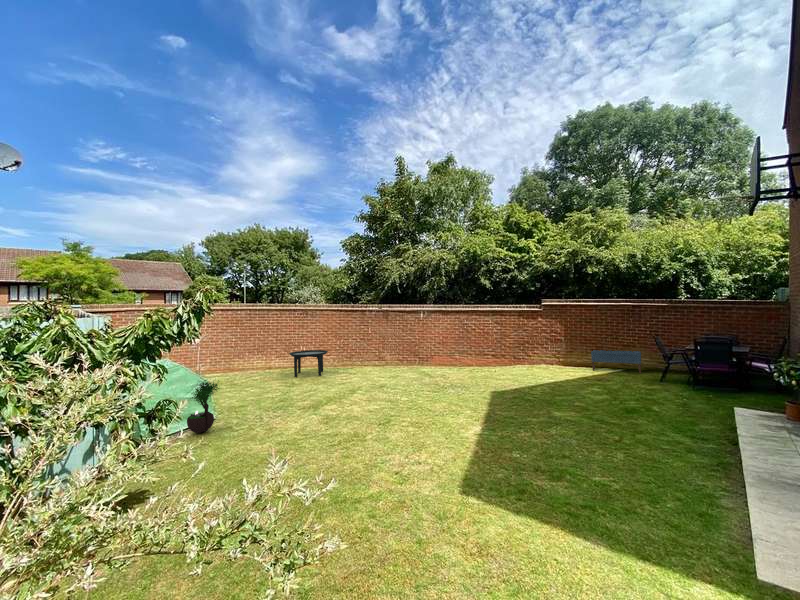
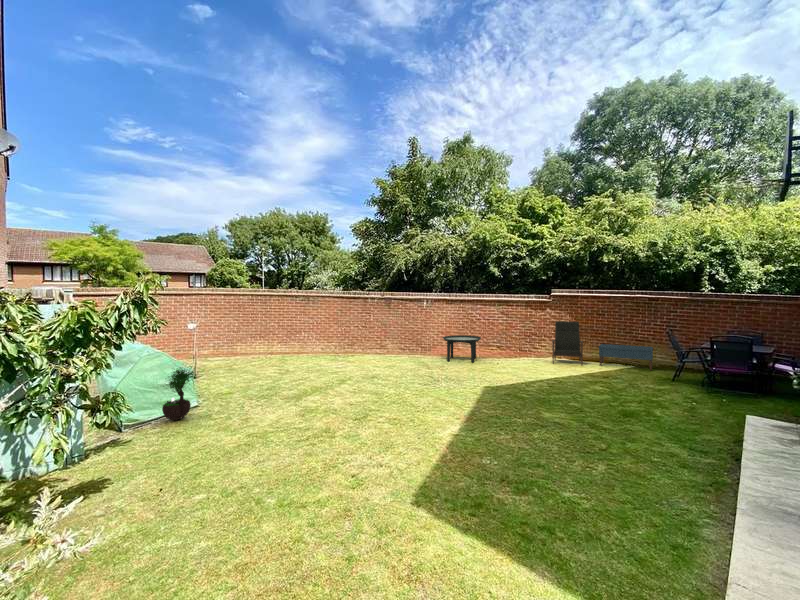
lounge chair: none [547,330,577,371] -> present [552,321,583,365]
round table: present [289,350,328,377] -> present [443,335,481,363]

